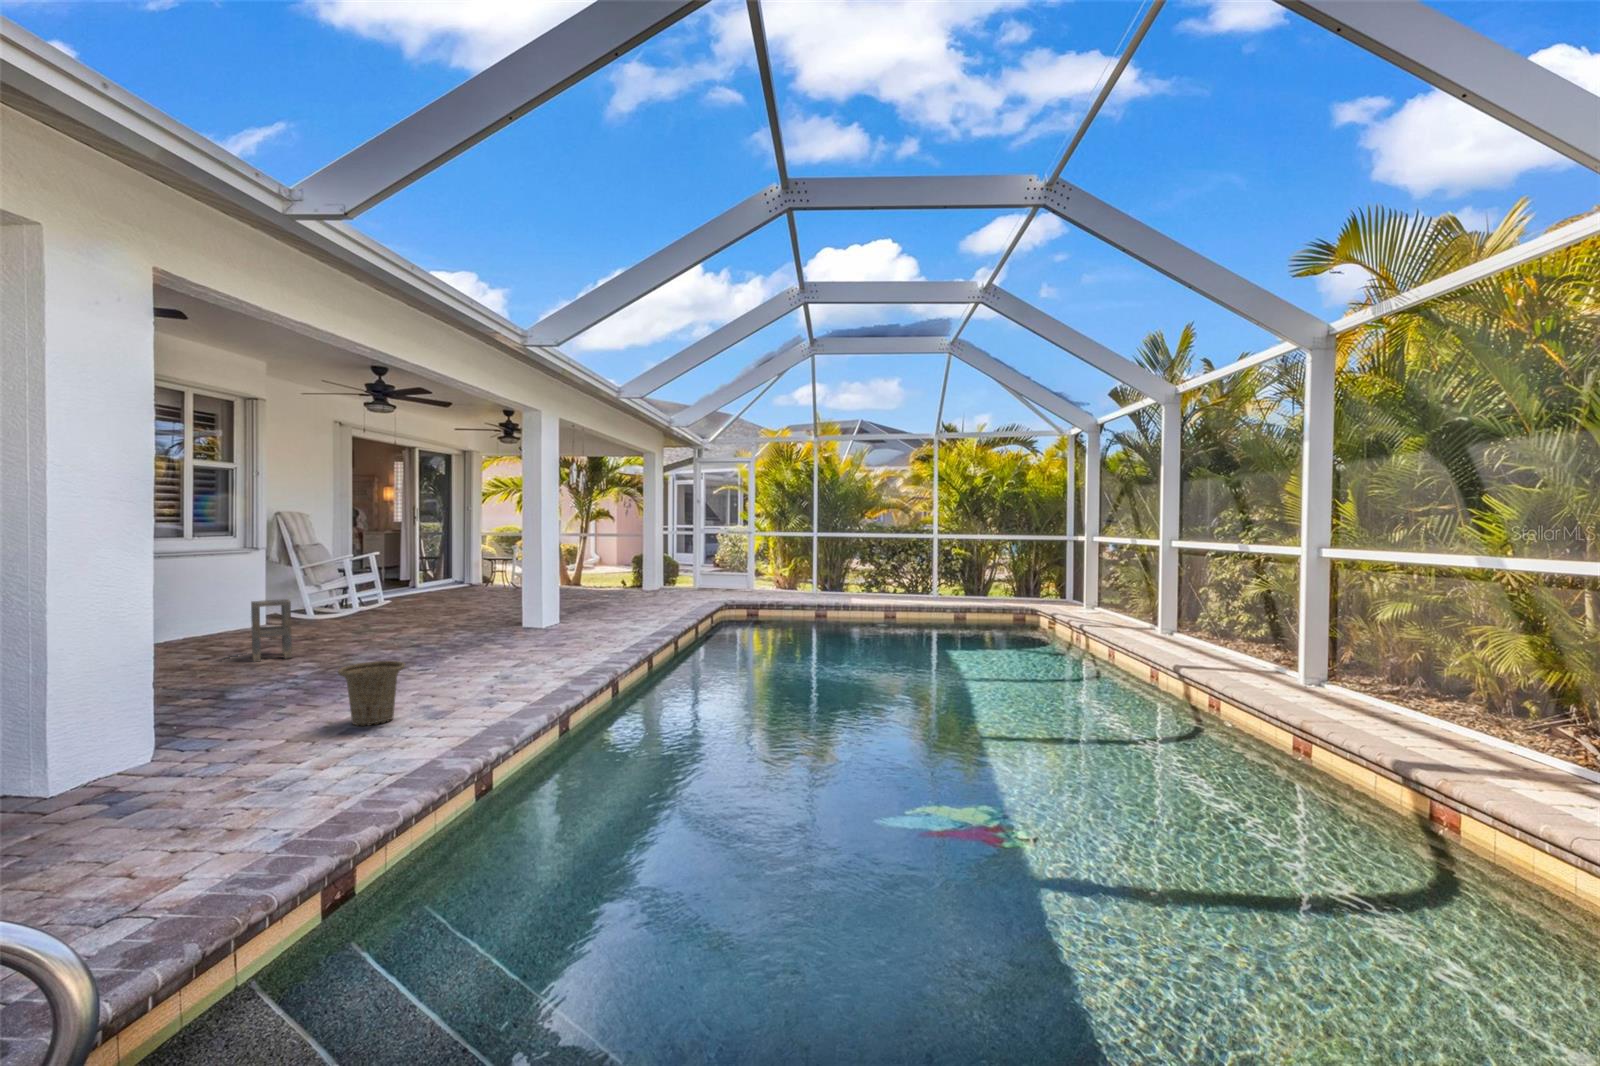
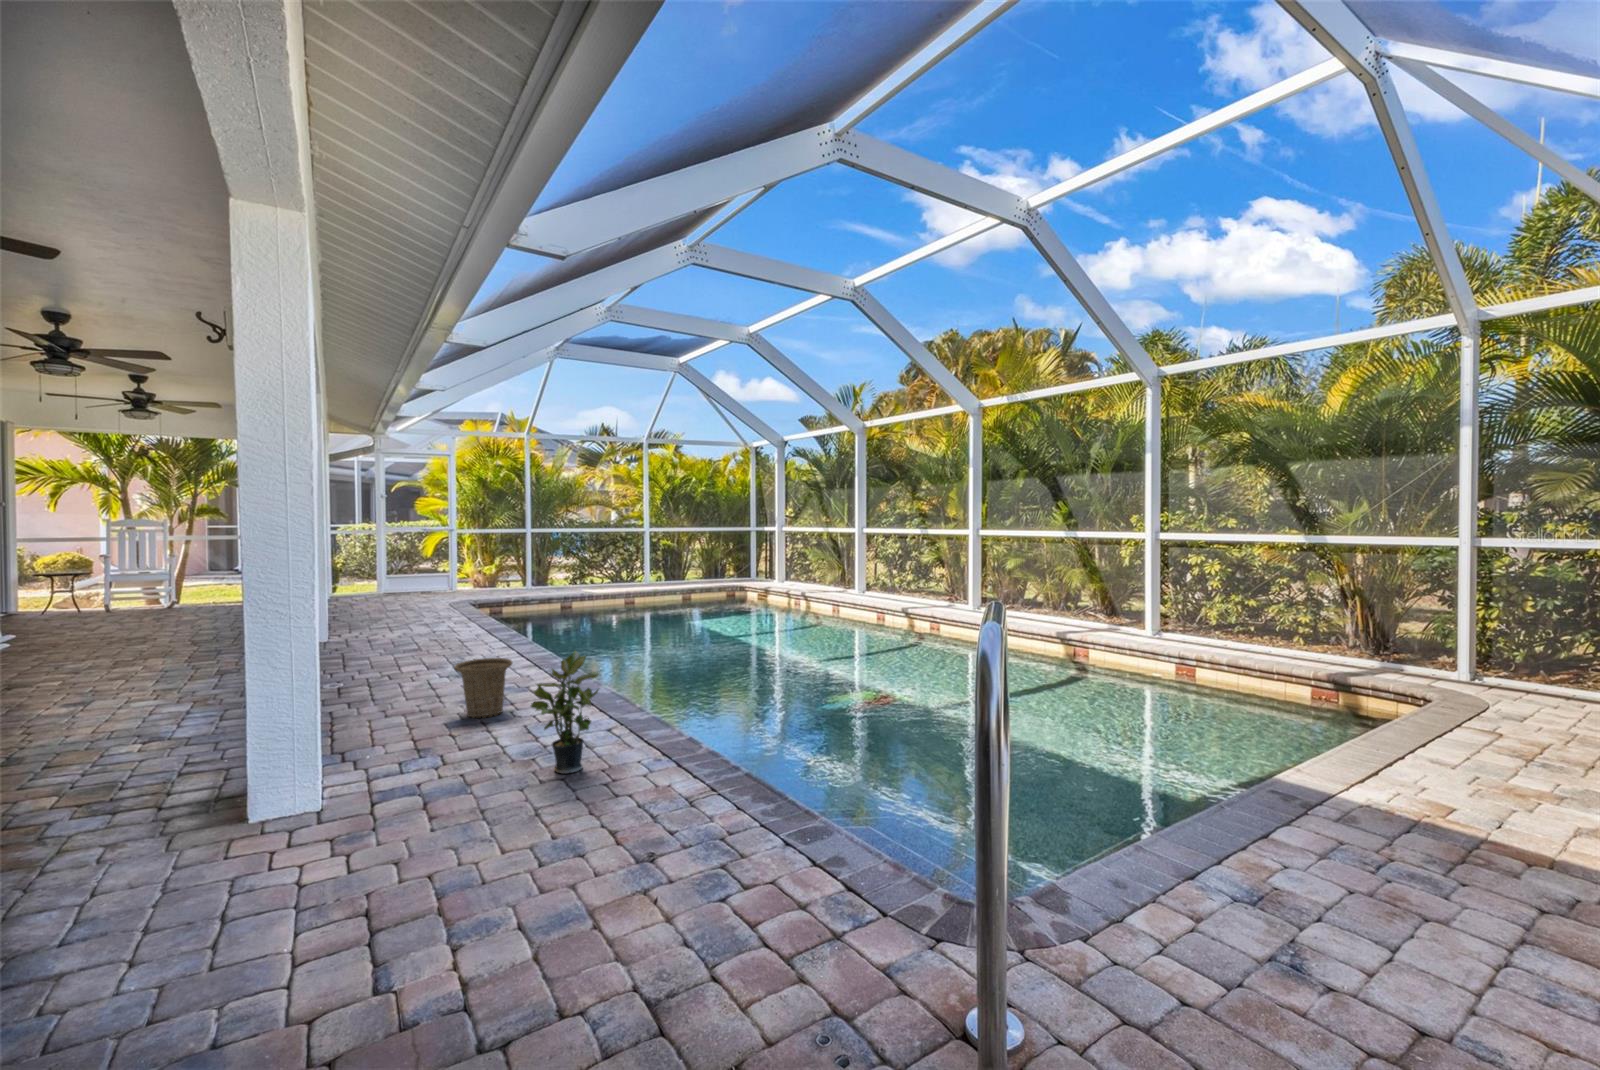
side table: present [251,599,292,662] -> none [38,631,118,714]
potted plant: none [124,668,231,823] -> present [531,651,598,774]

